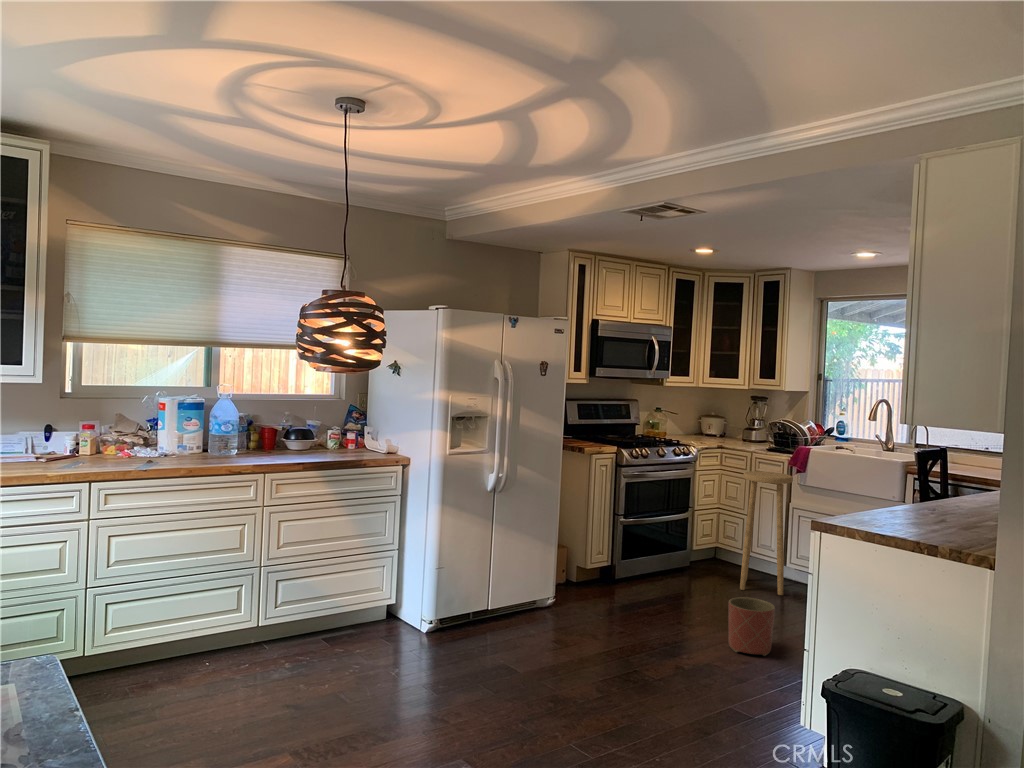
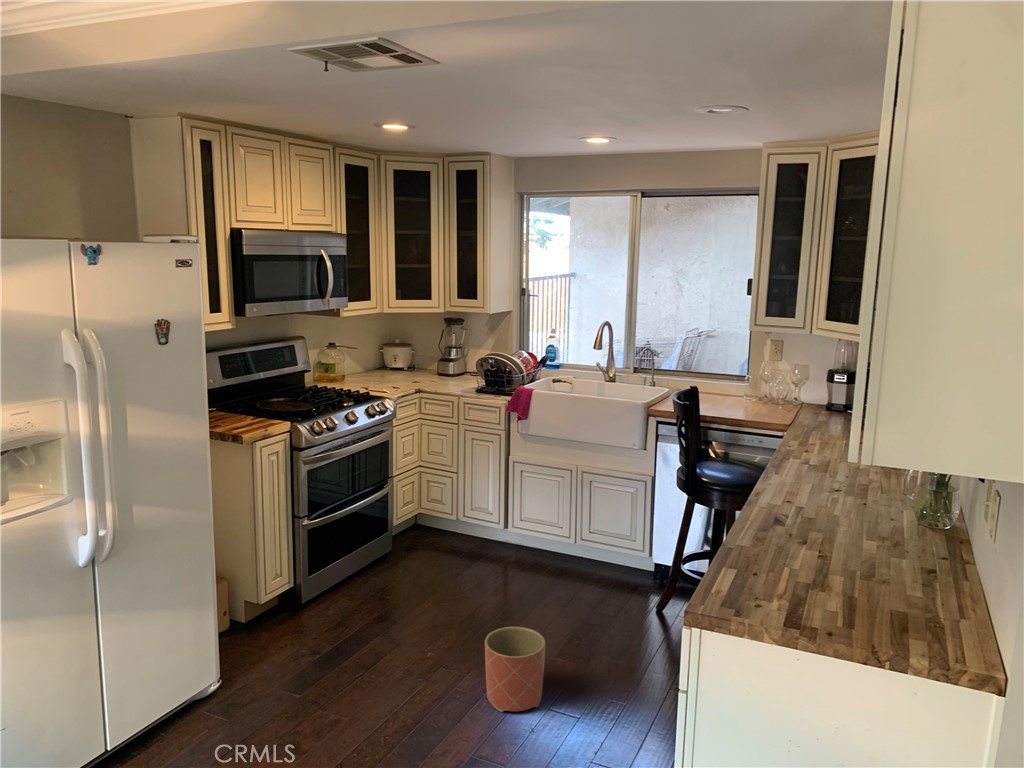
stool: present [740,471,793,595] -> none [459,423,518,578]

